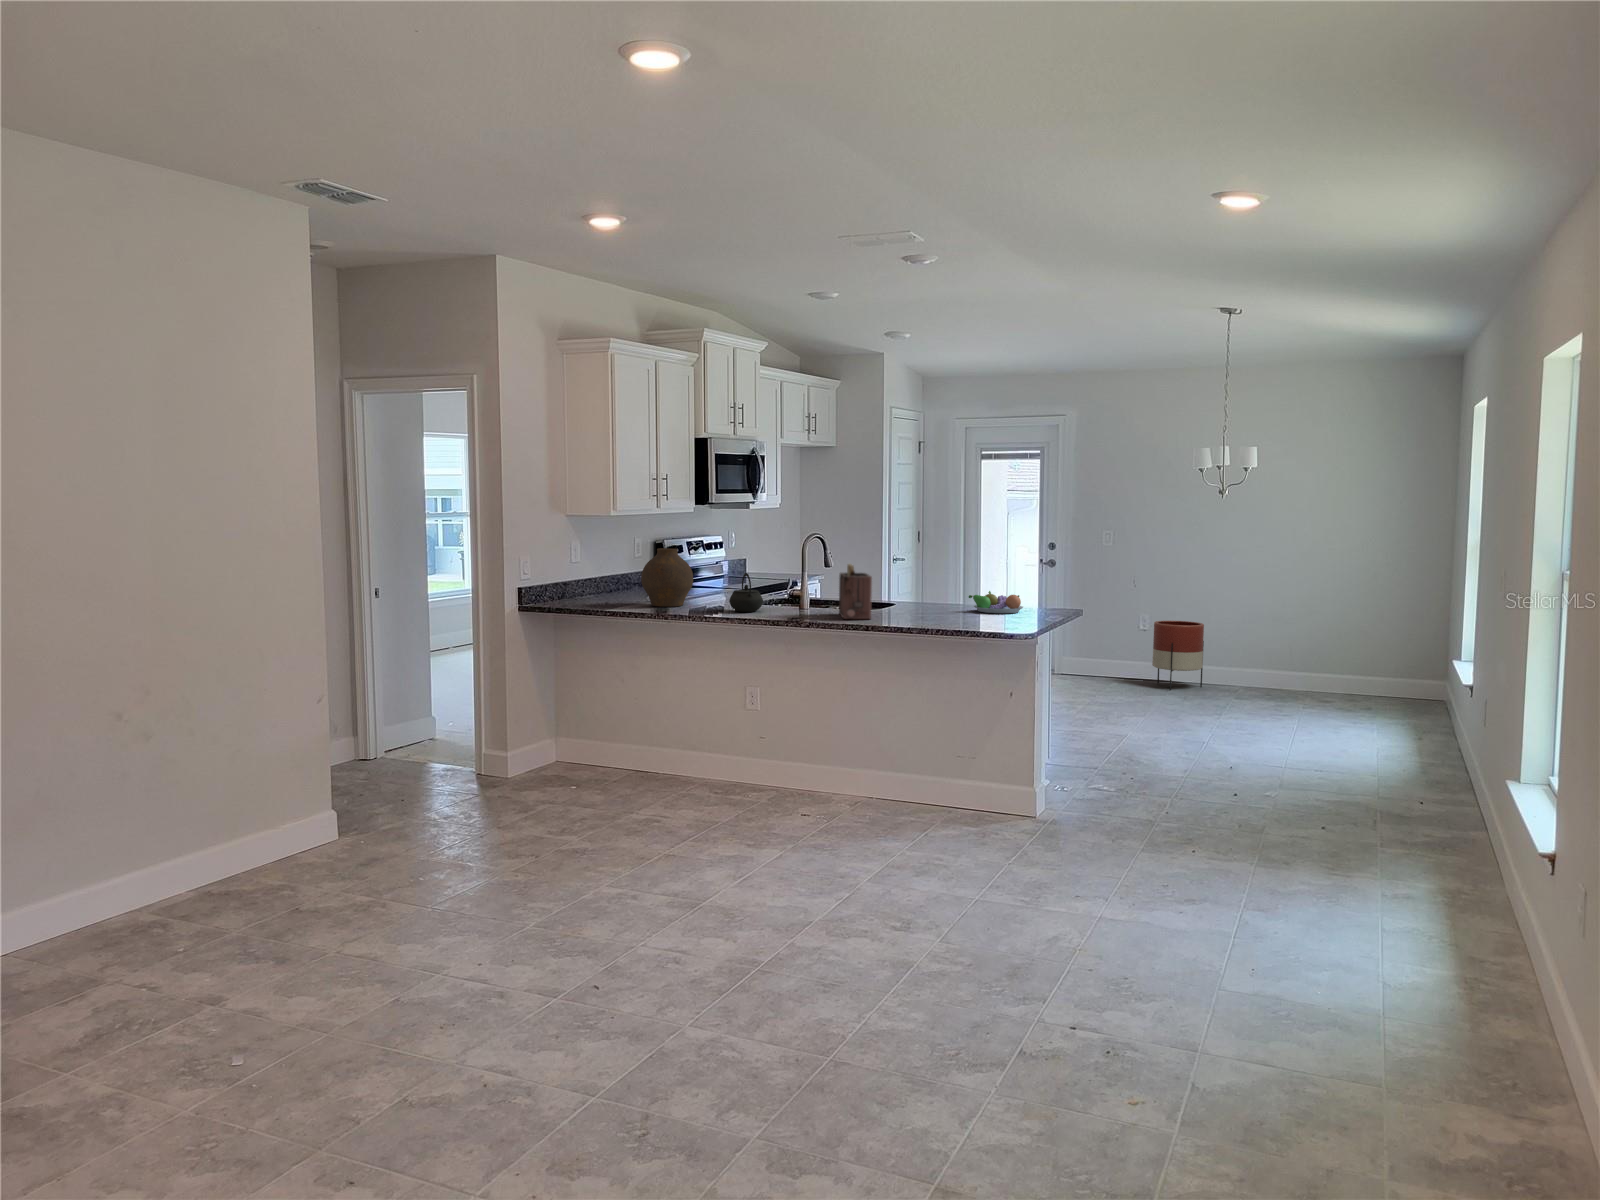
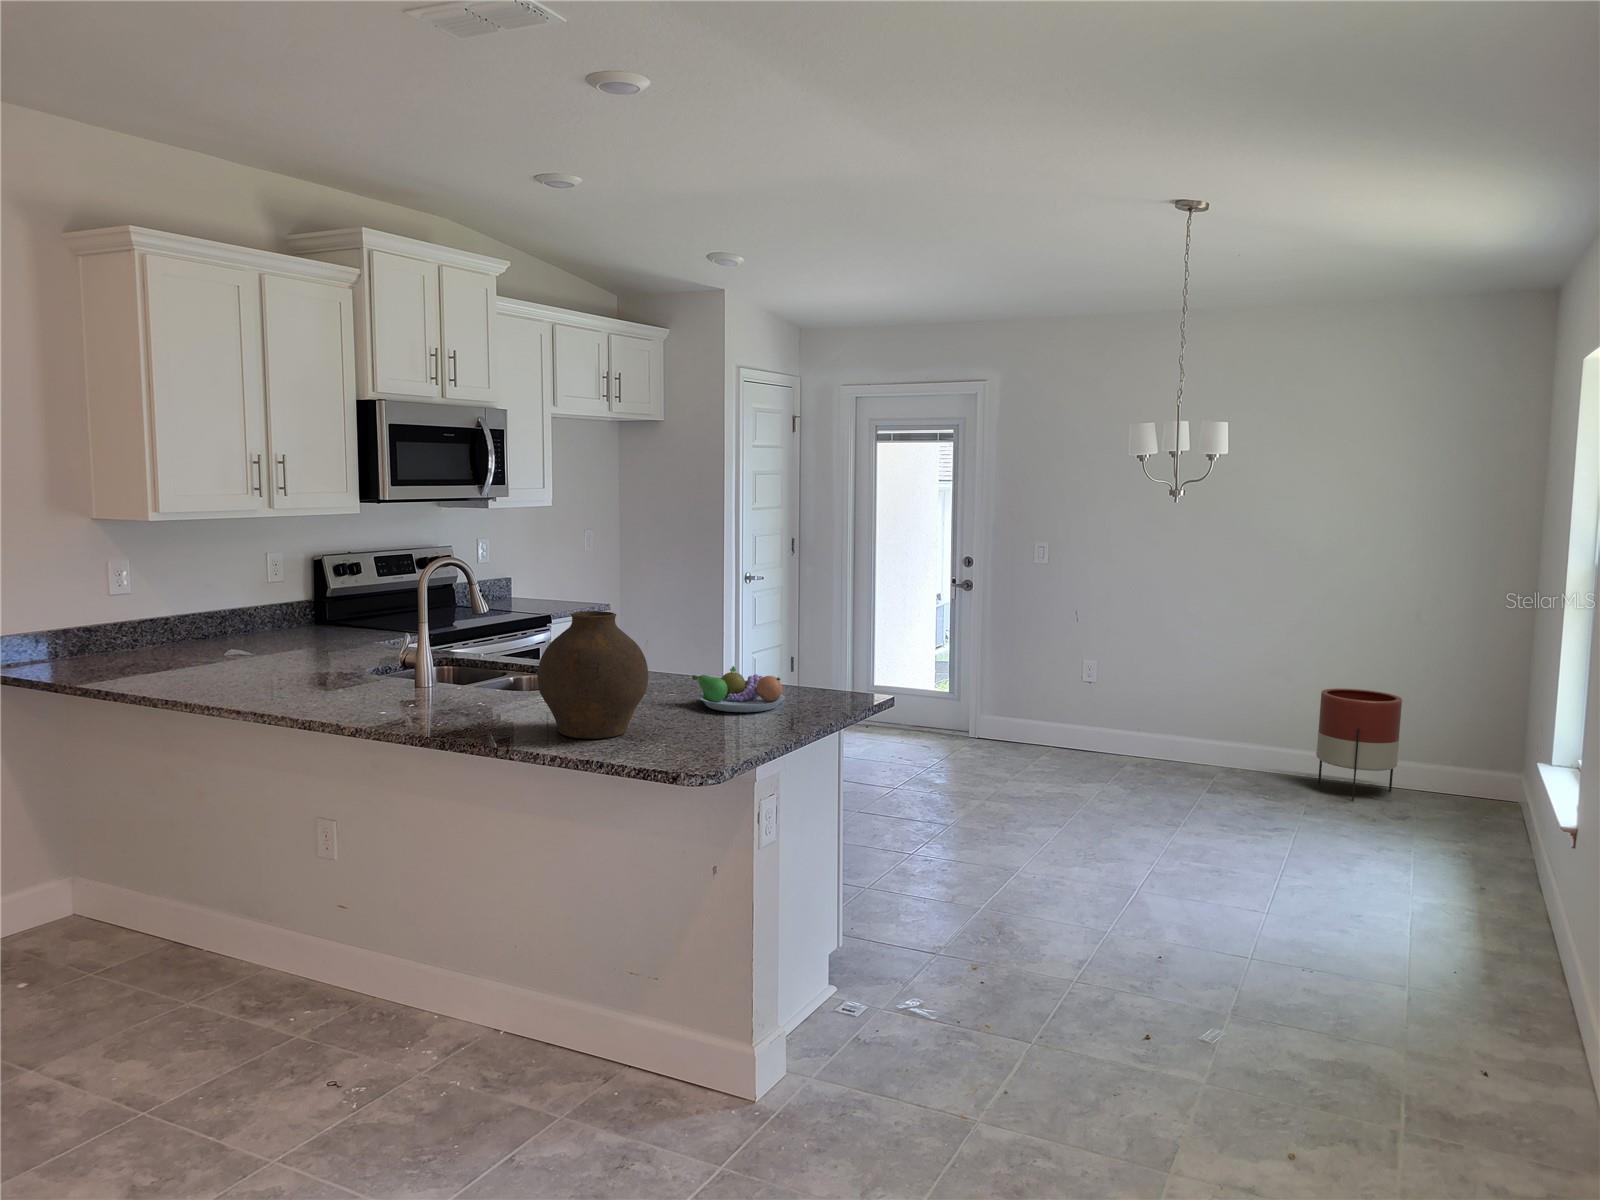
vase: present [641,548,693,607] -> present [537,611,648,739]
toaster: present [839,564,872,619] -> none [424,620,498,727]
kettle: present [729,573,763,612] -> none [273,629,338,698]
planter: present [1152,621,1204,690] -> present [1316,689,1402,801]

